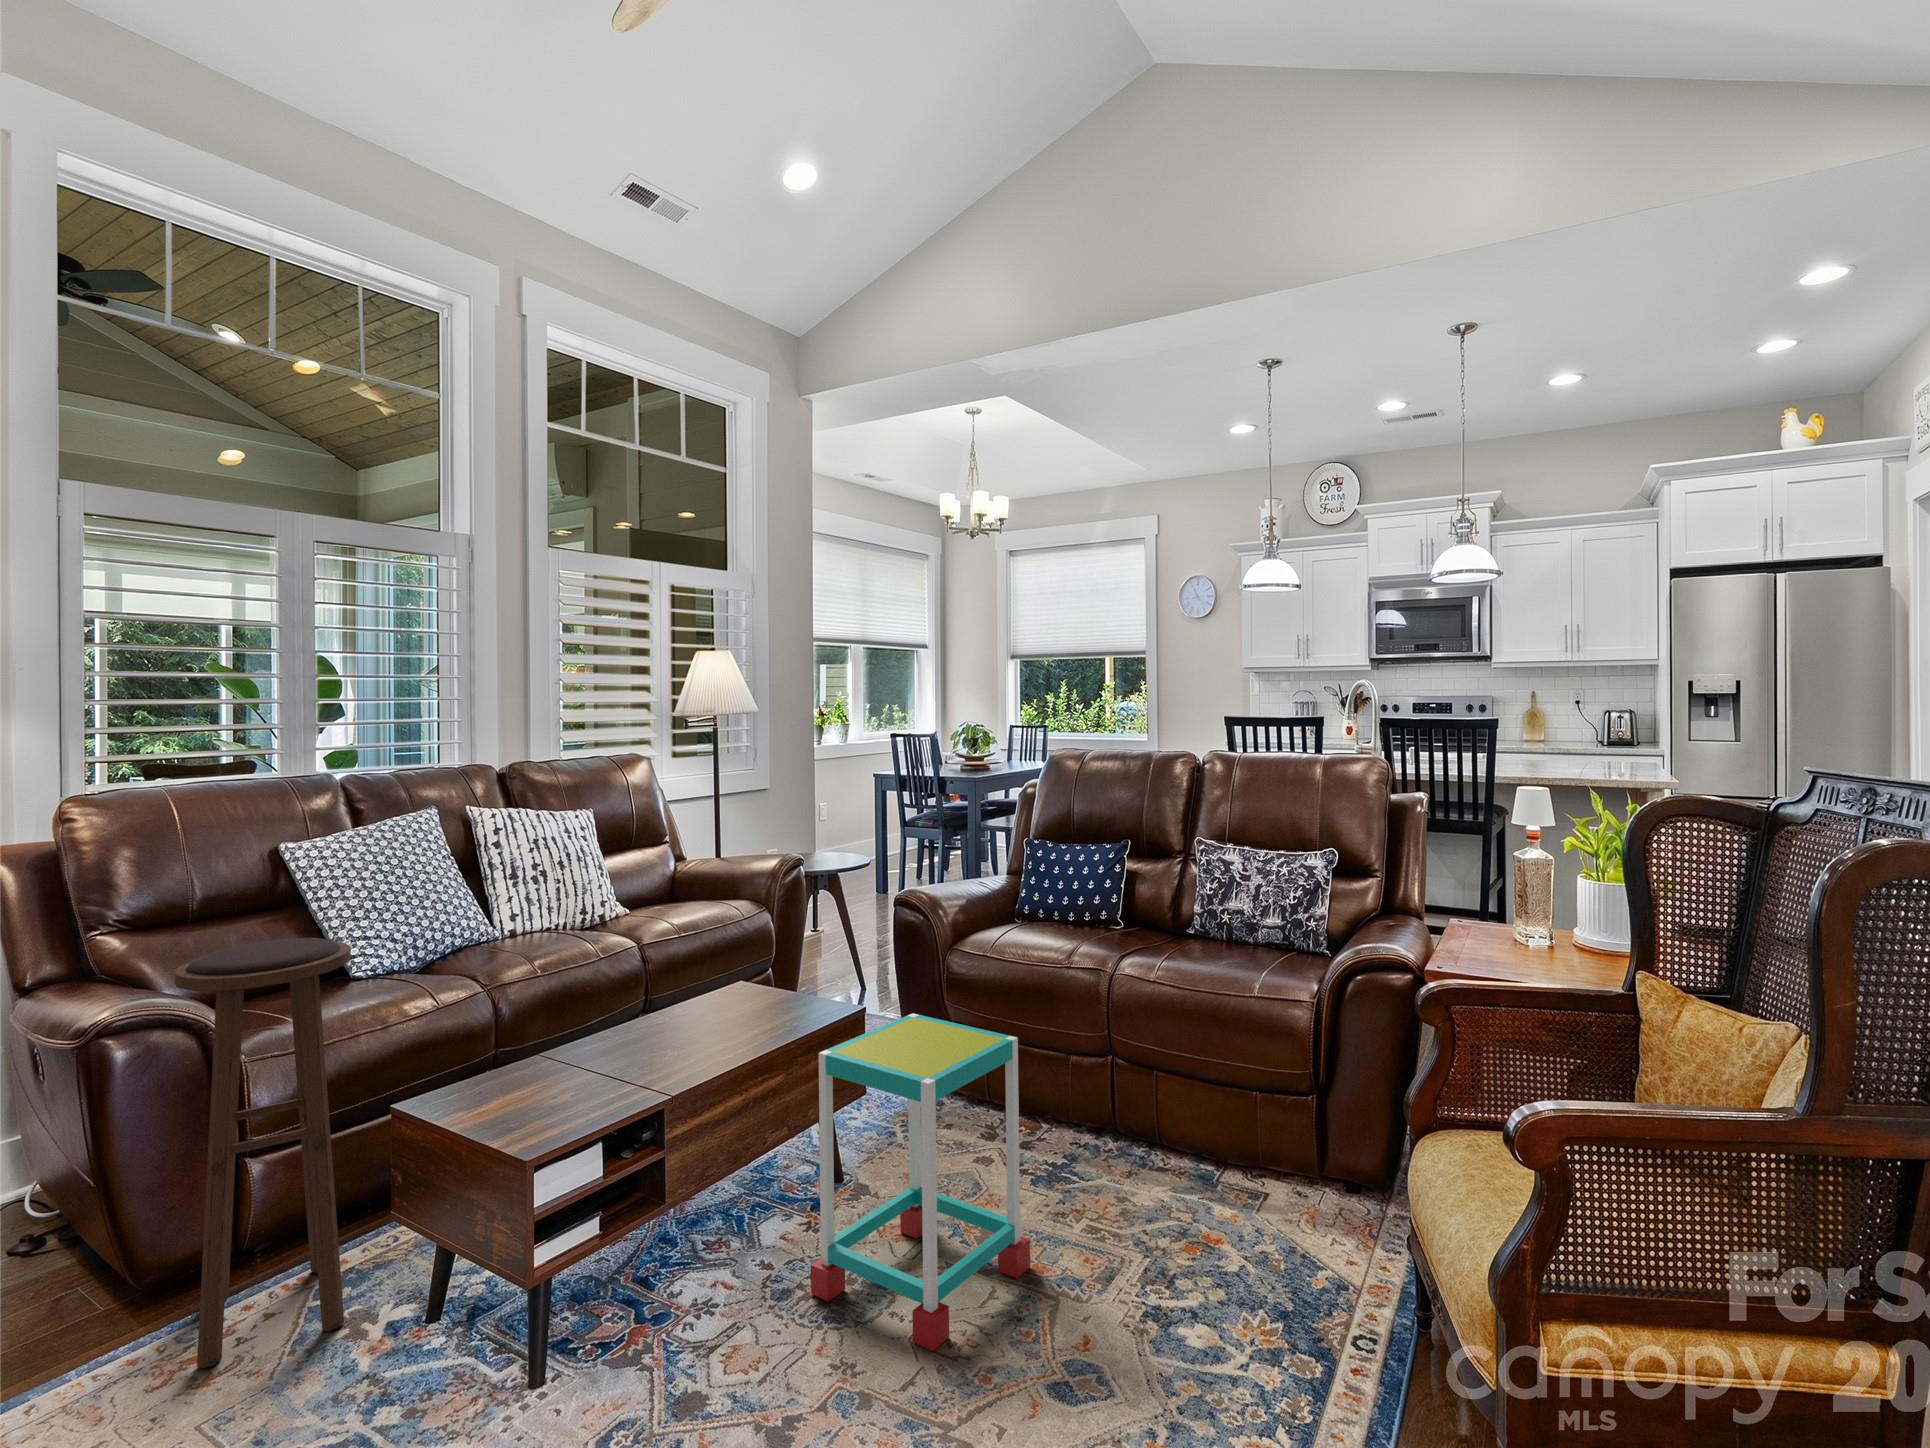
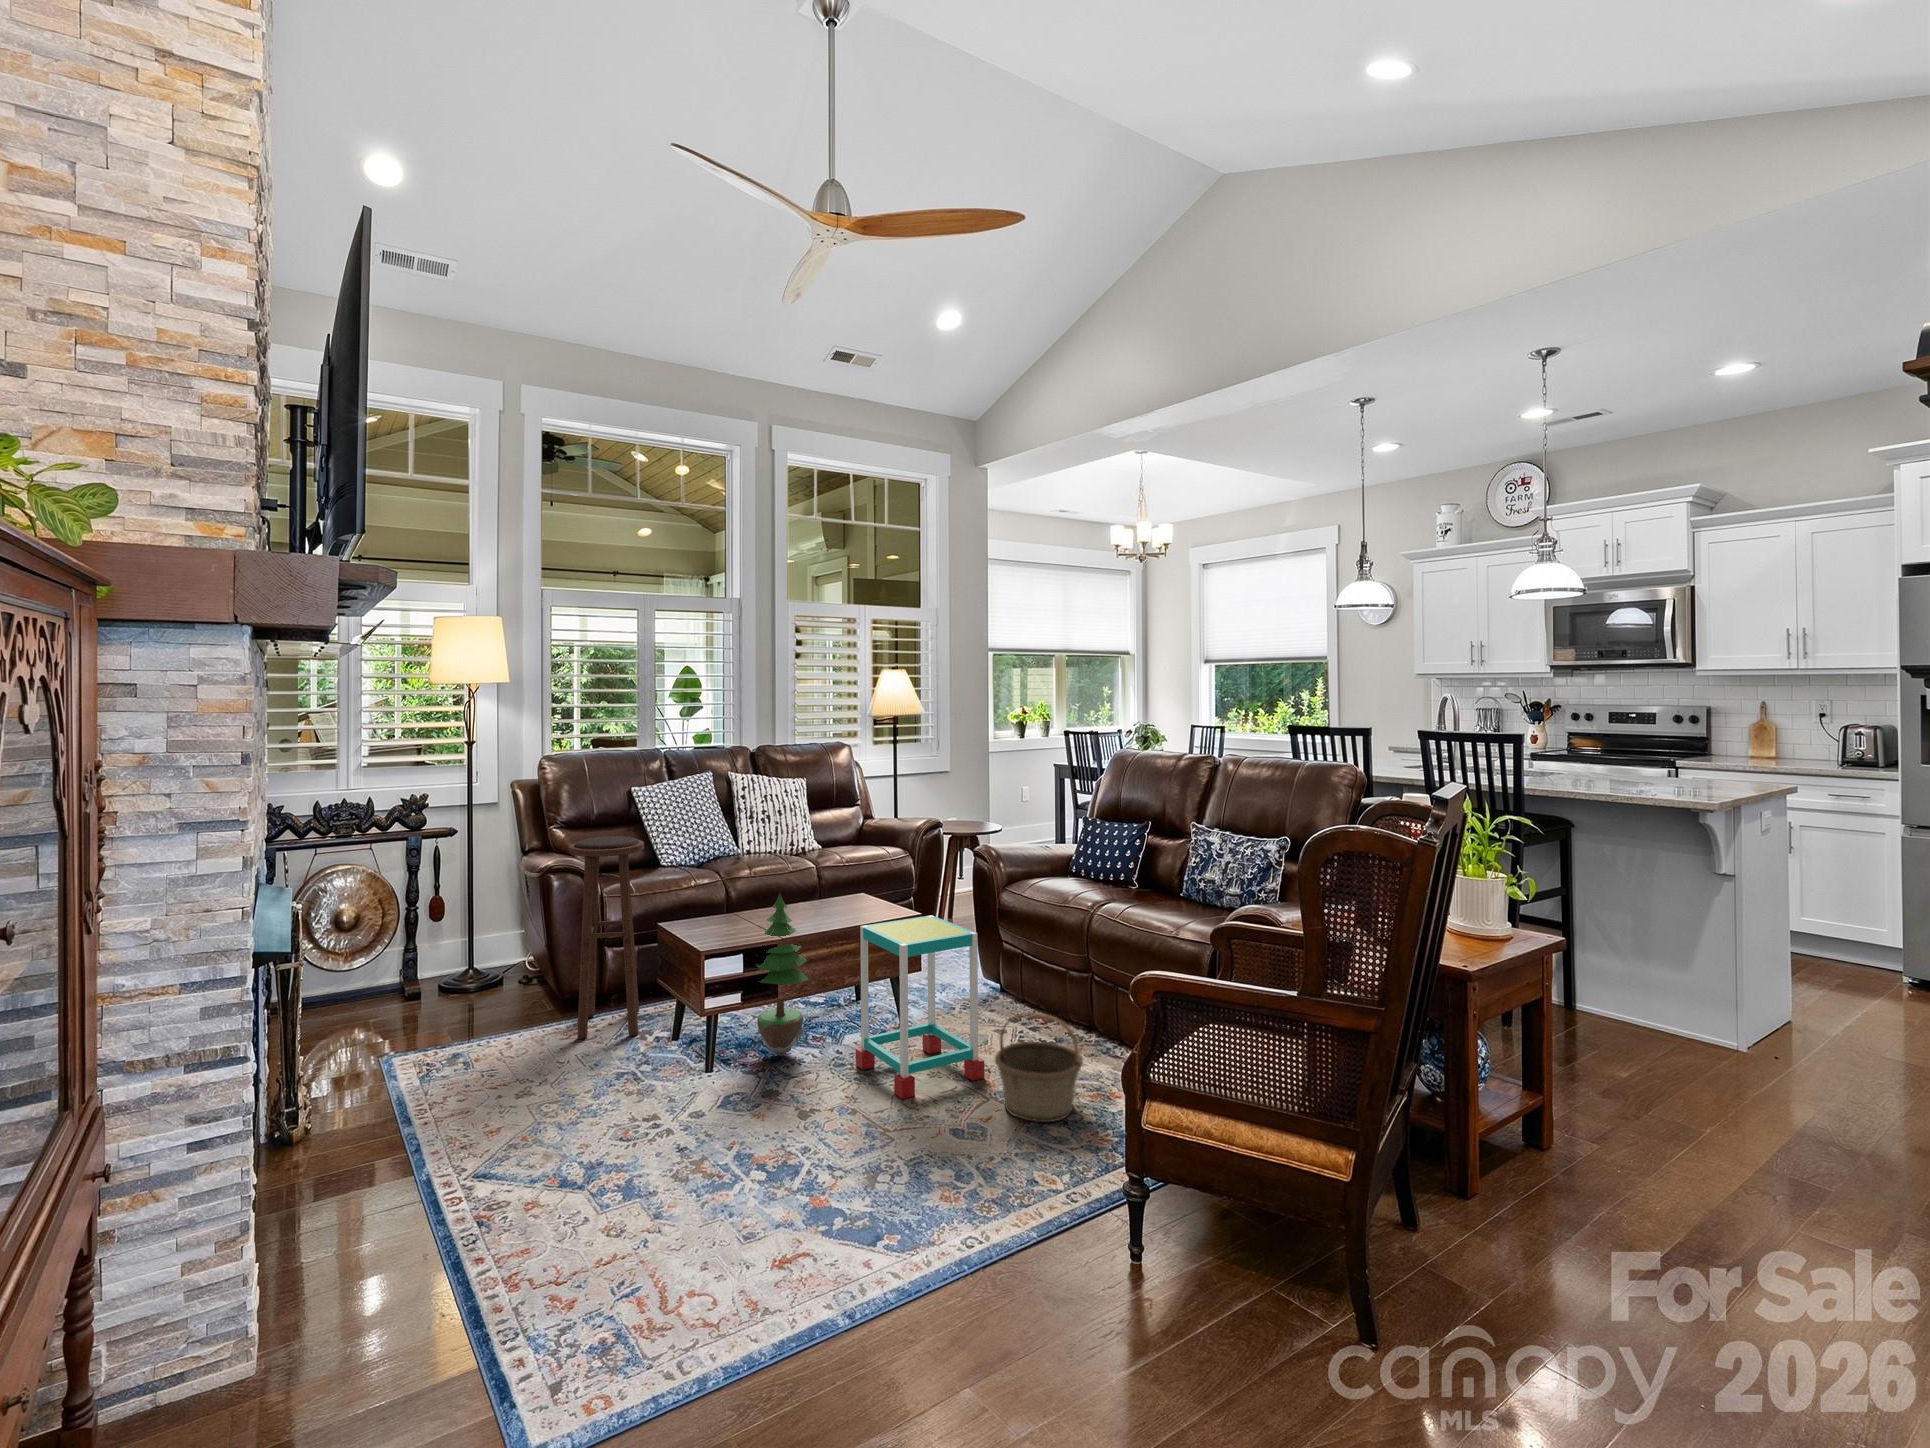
potted tree: none [606,1013,716,1305] -> present [757,893,809,1055]
basket: none [1082,1156,1221,1342] -> present [995,1012,1083,1122]

